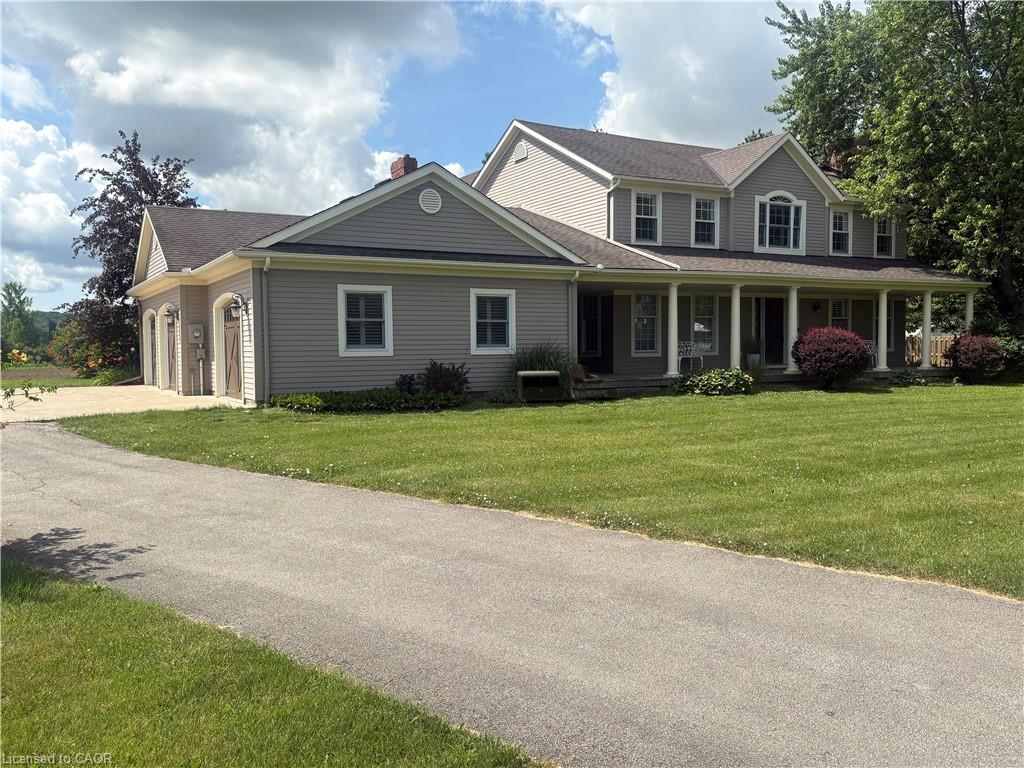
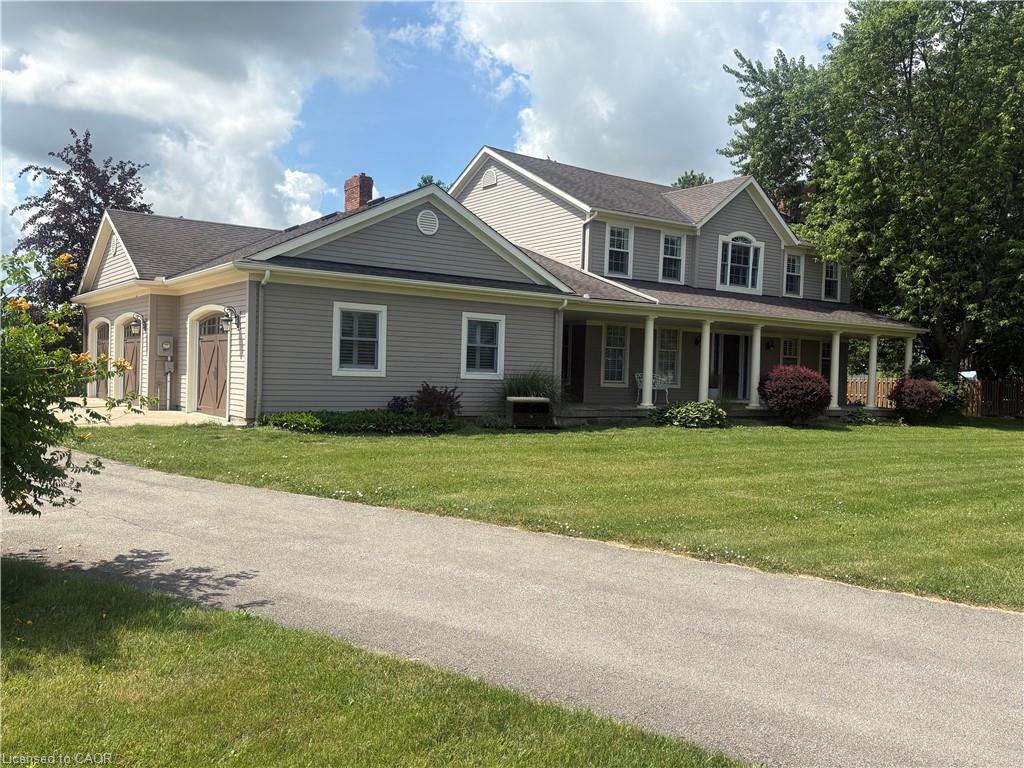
lounge chair: present [566,364,604,399] -> none [552,391,591,428]

